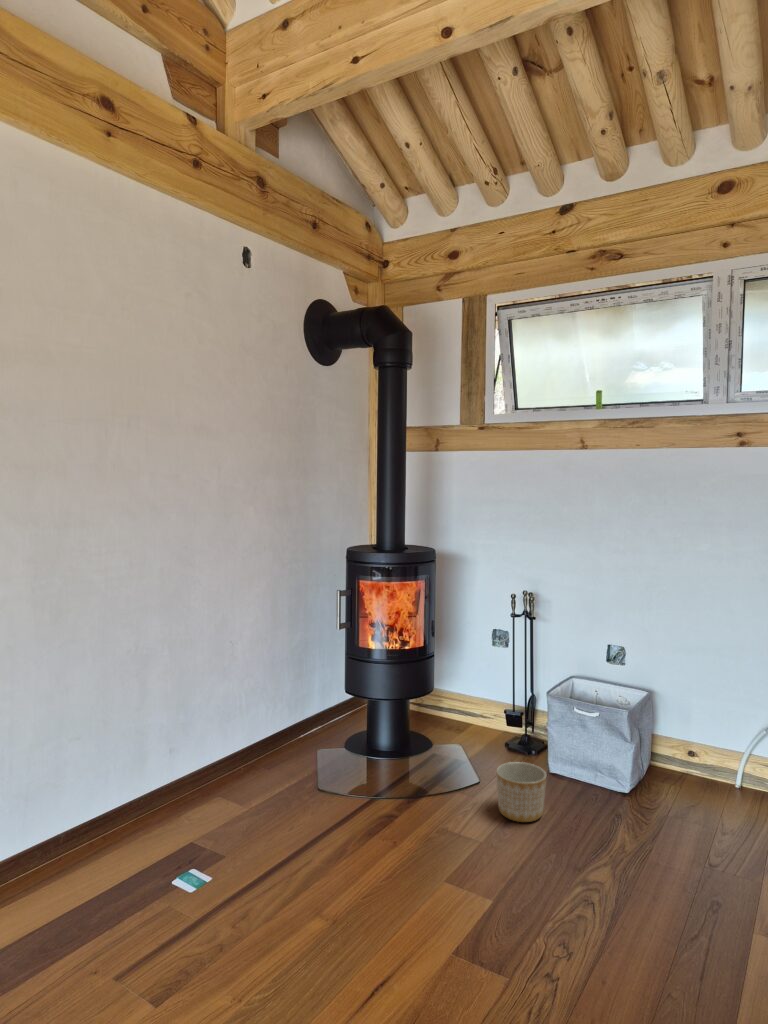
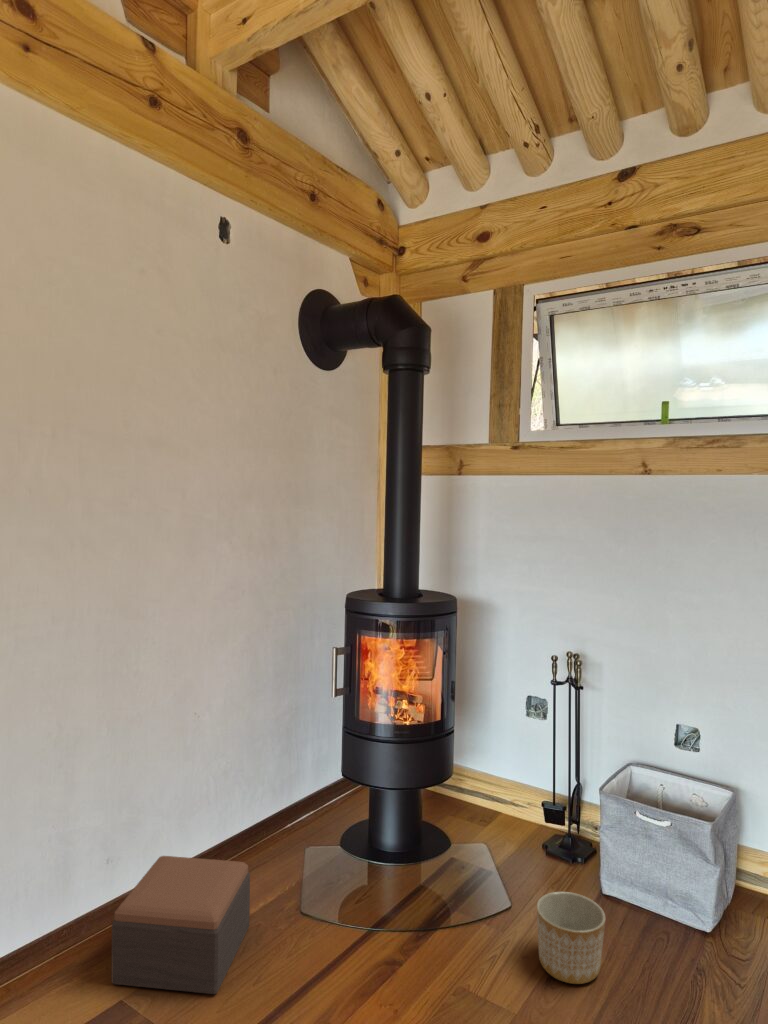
footstool: none [183,744,281,833] -> present [111,856,250,994]

